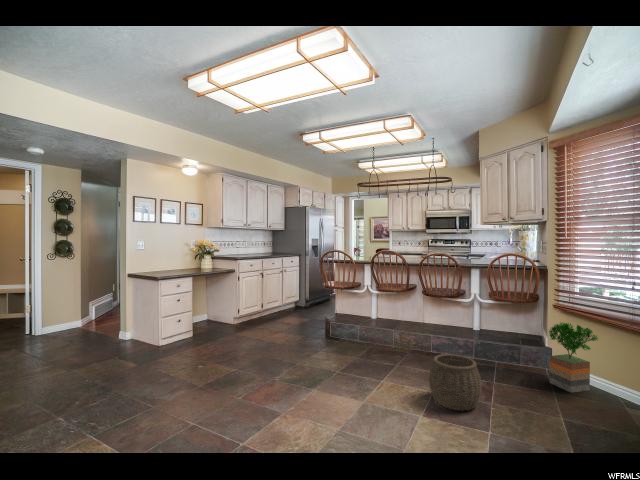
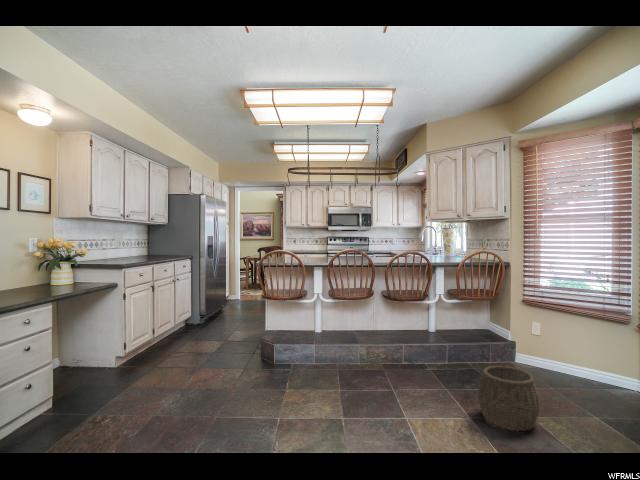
potted tree: present [549,323,598,393] -> none [533,315,581,383]

